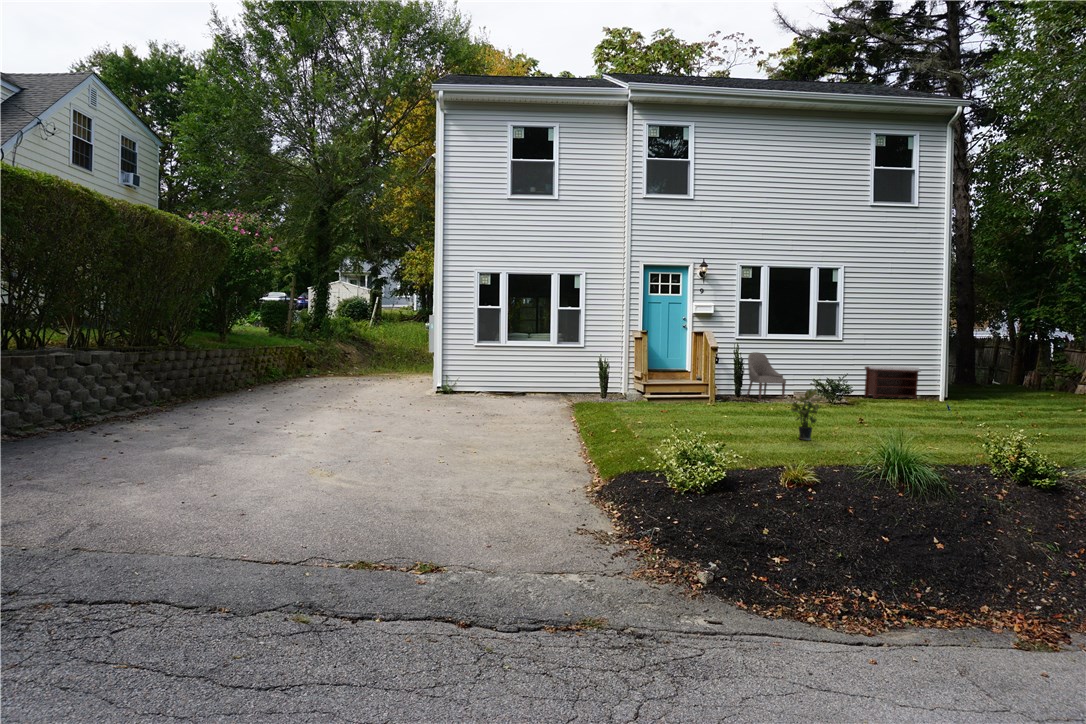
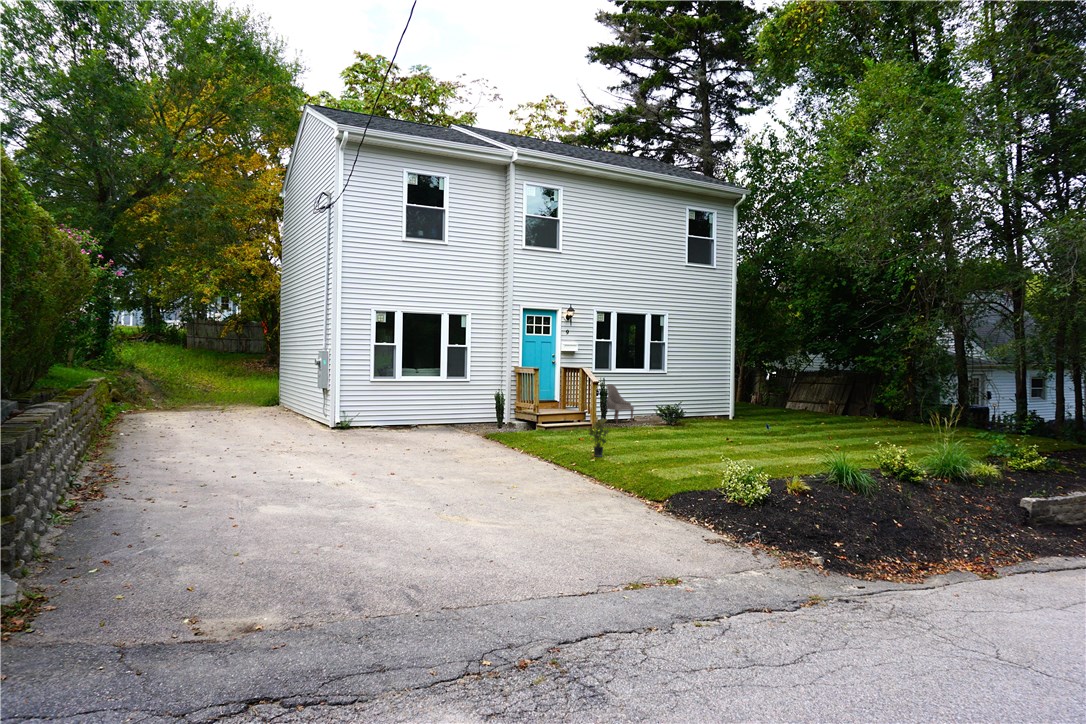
bench: present [864,365,920,399] -> none [682,394,721,420]
potted plant: present [791,389,821,440] -> present [589,418,609,457]

